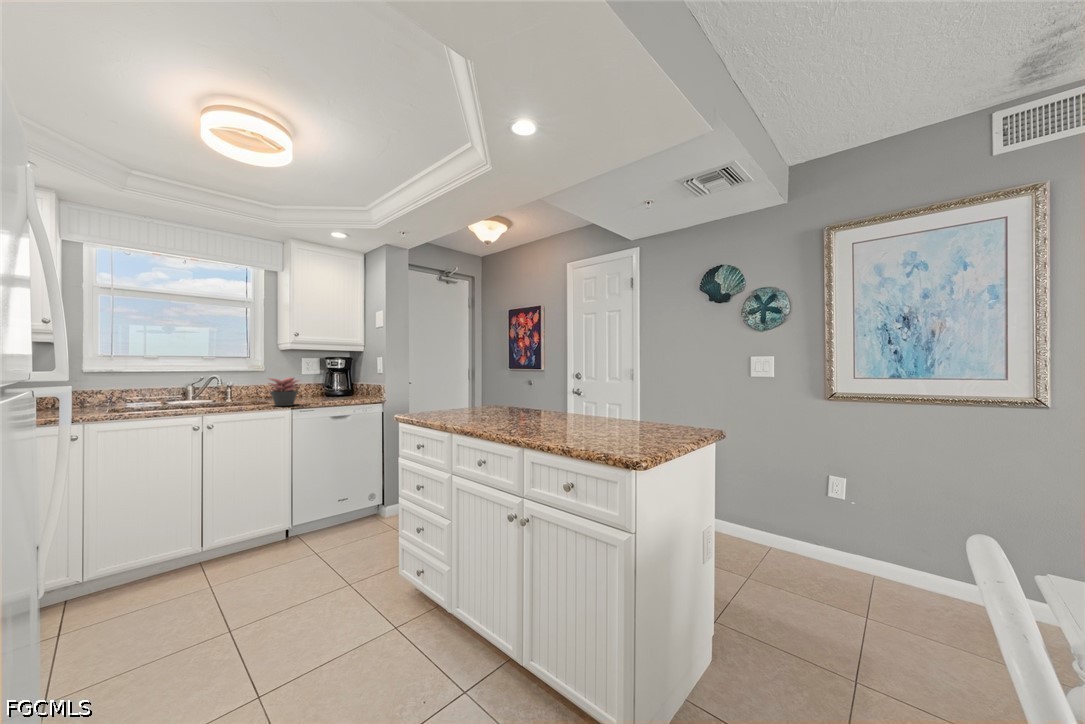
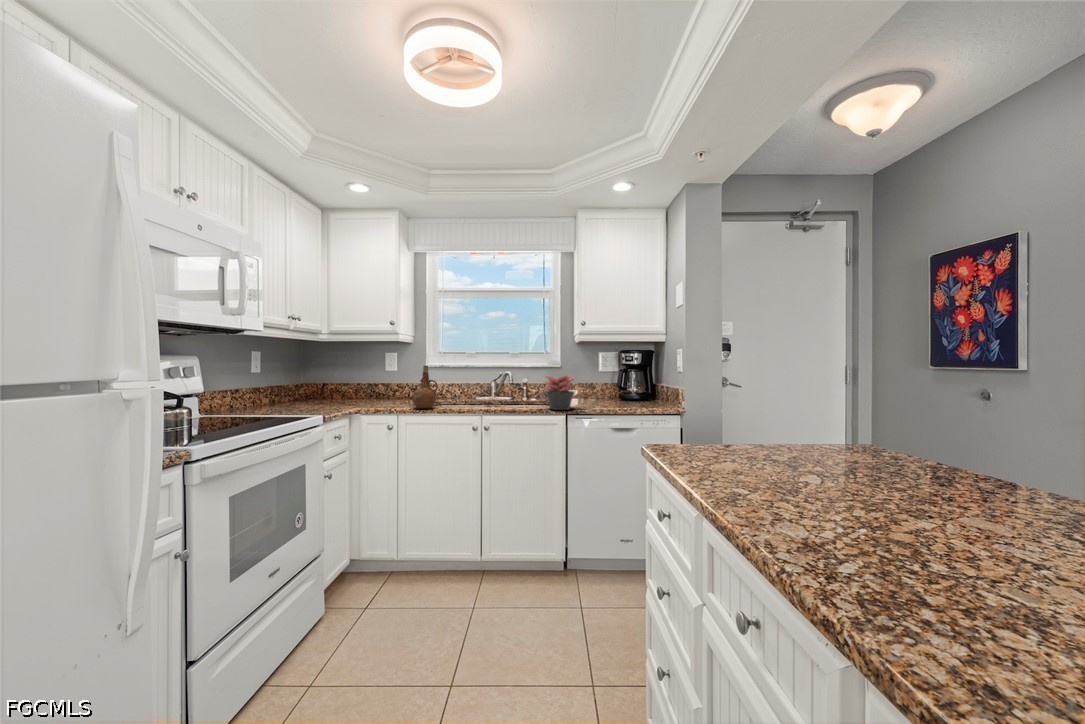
ceramic pitcher: none [104,371,141,416] -> present [412,366,438,408]

